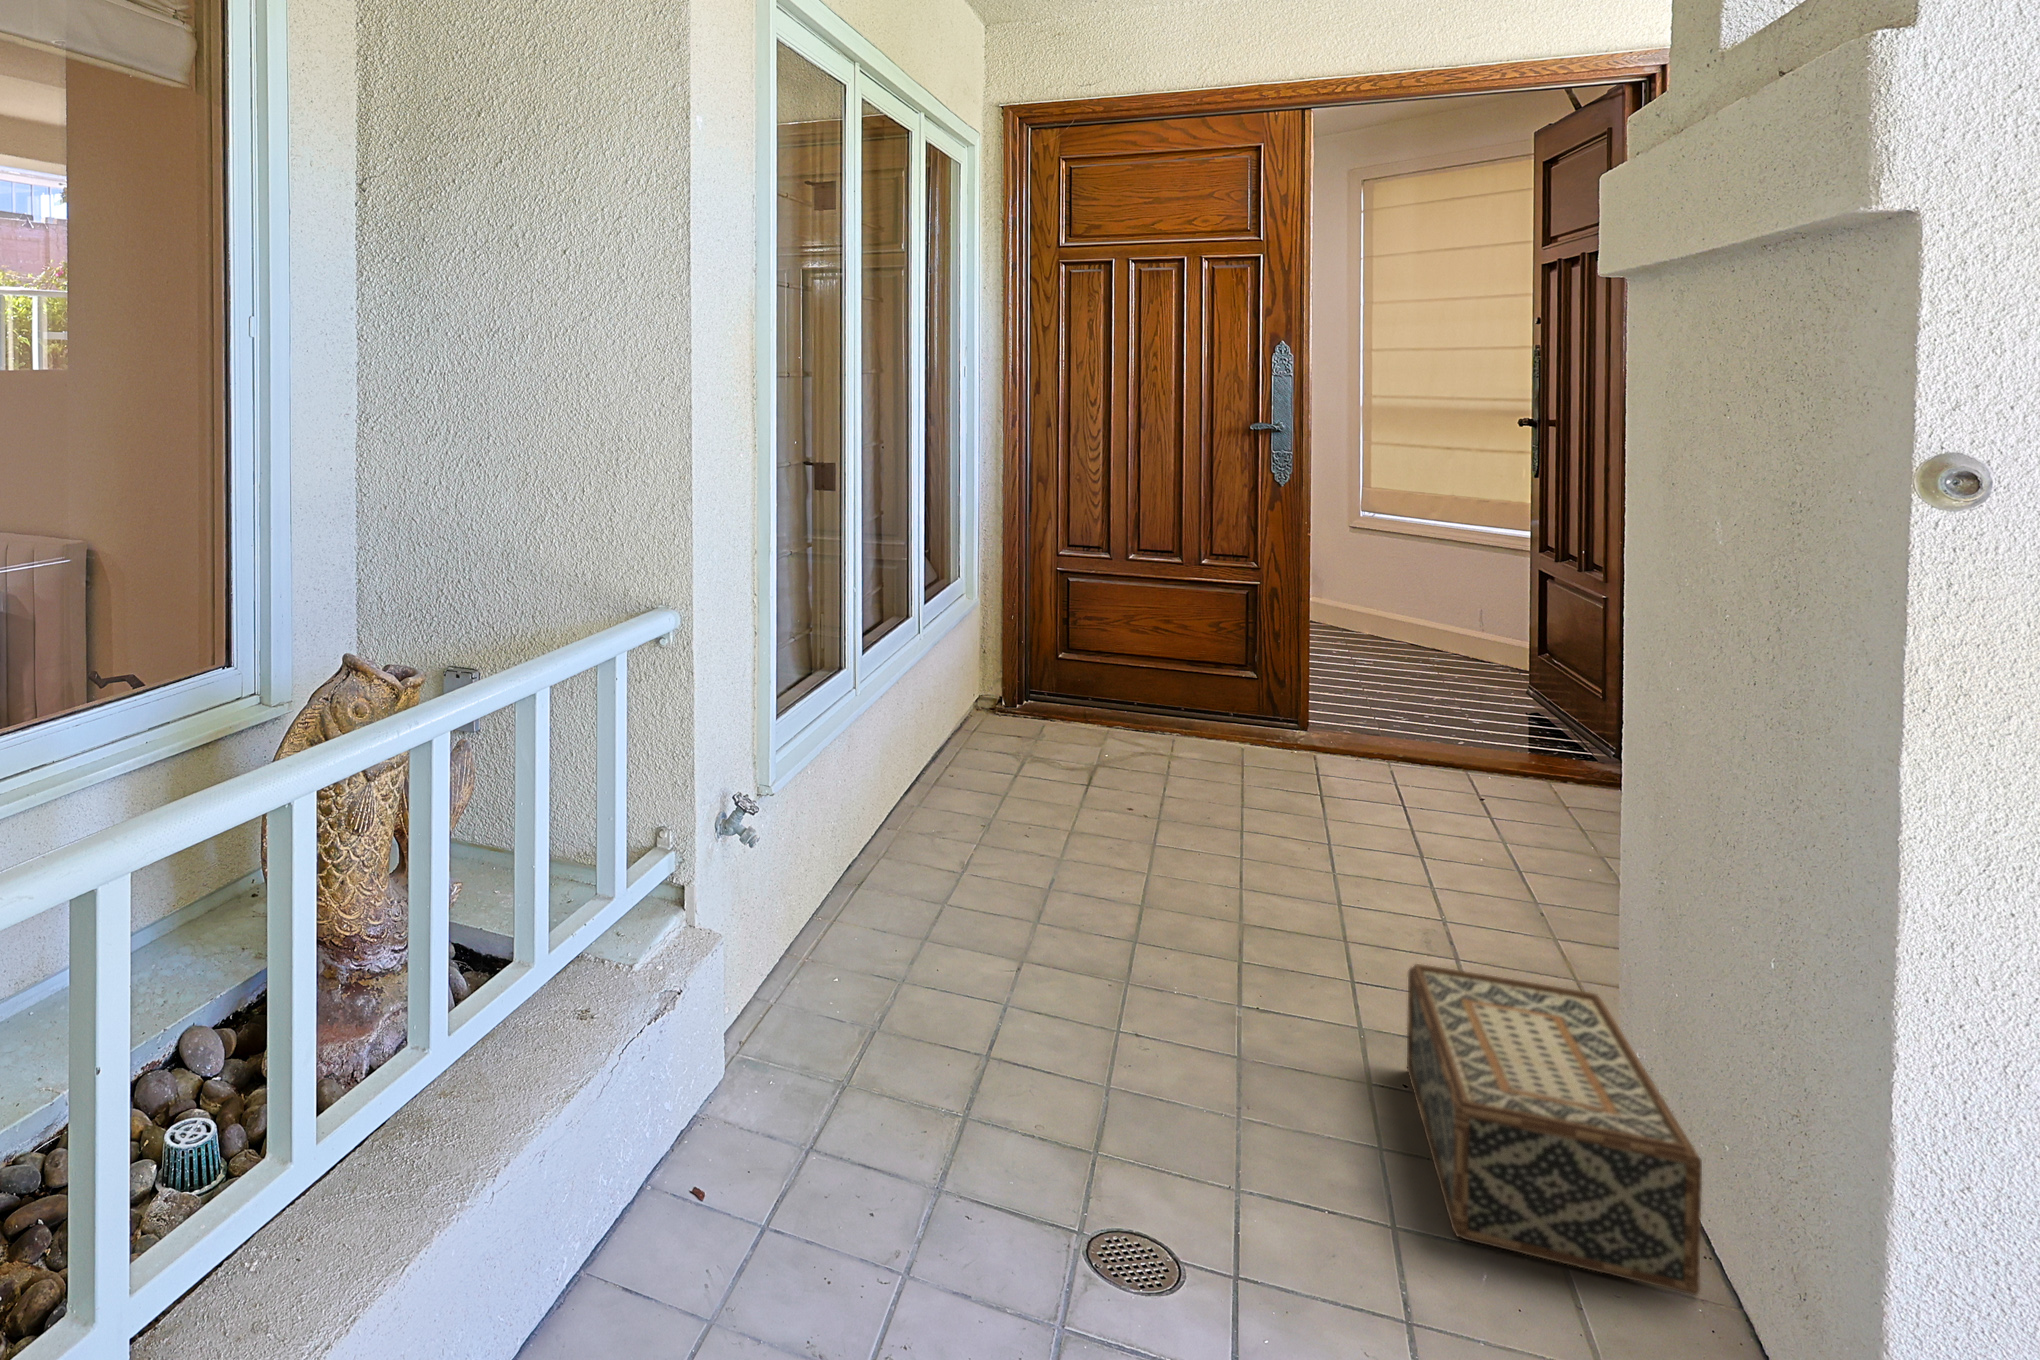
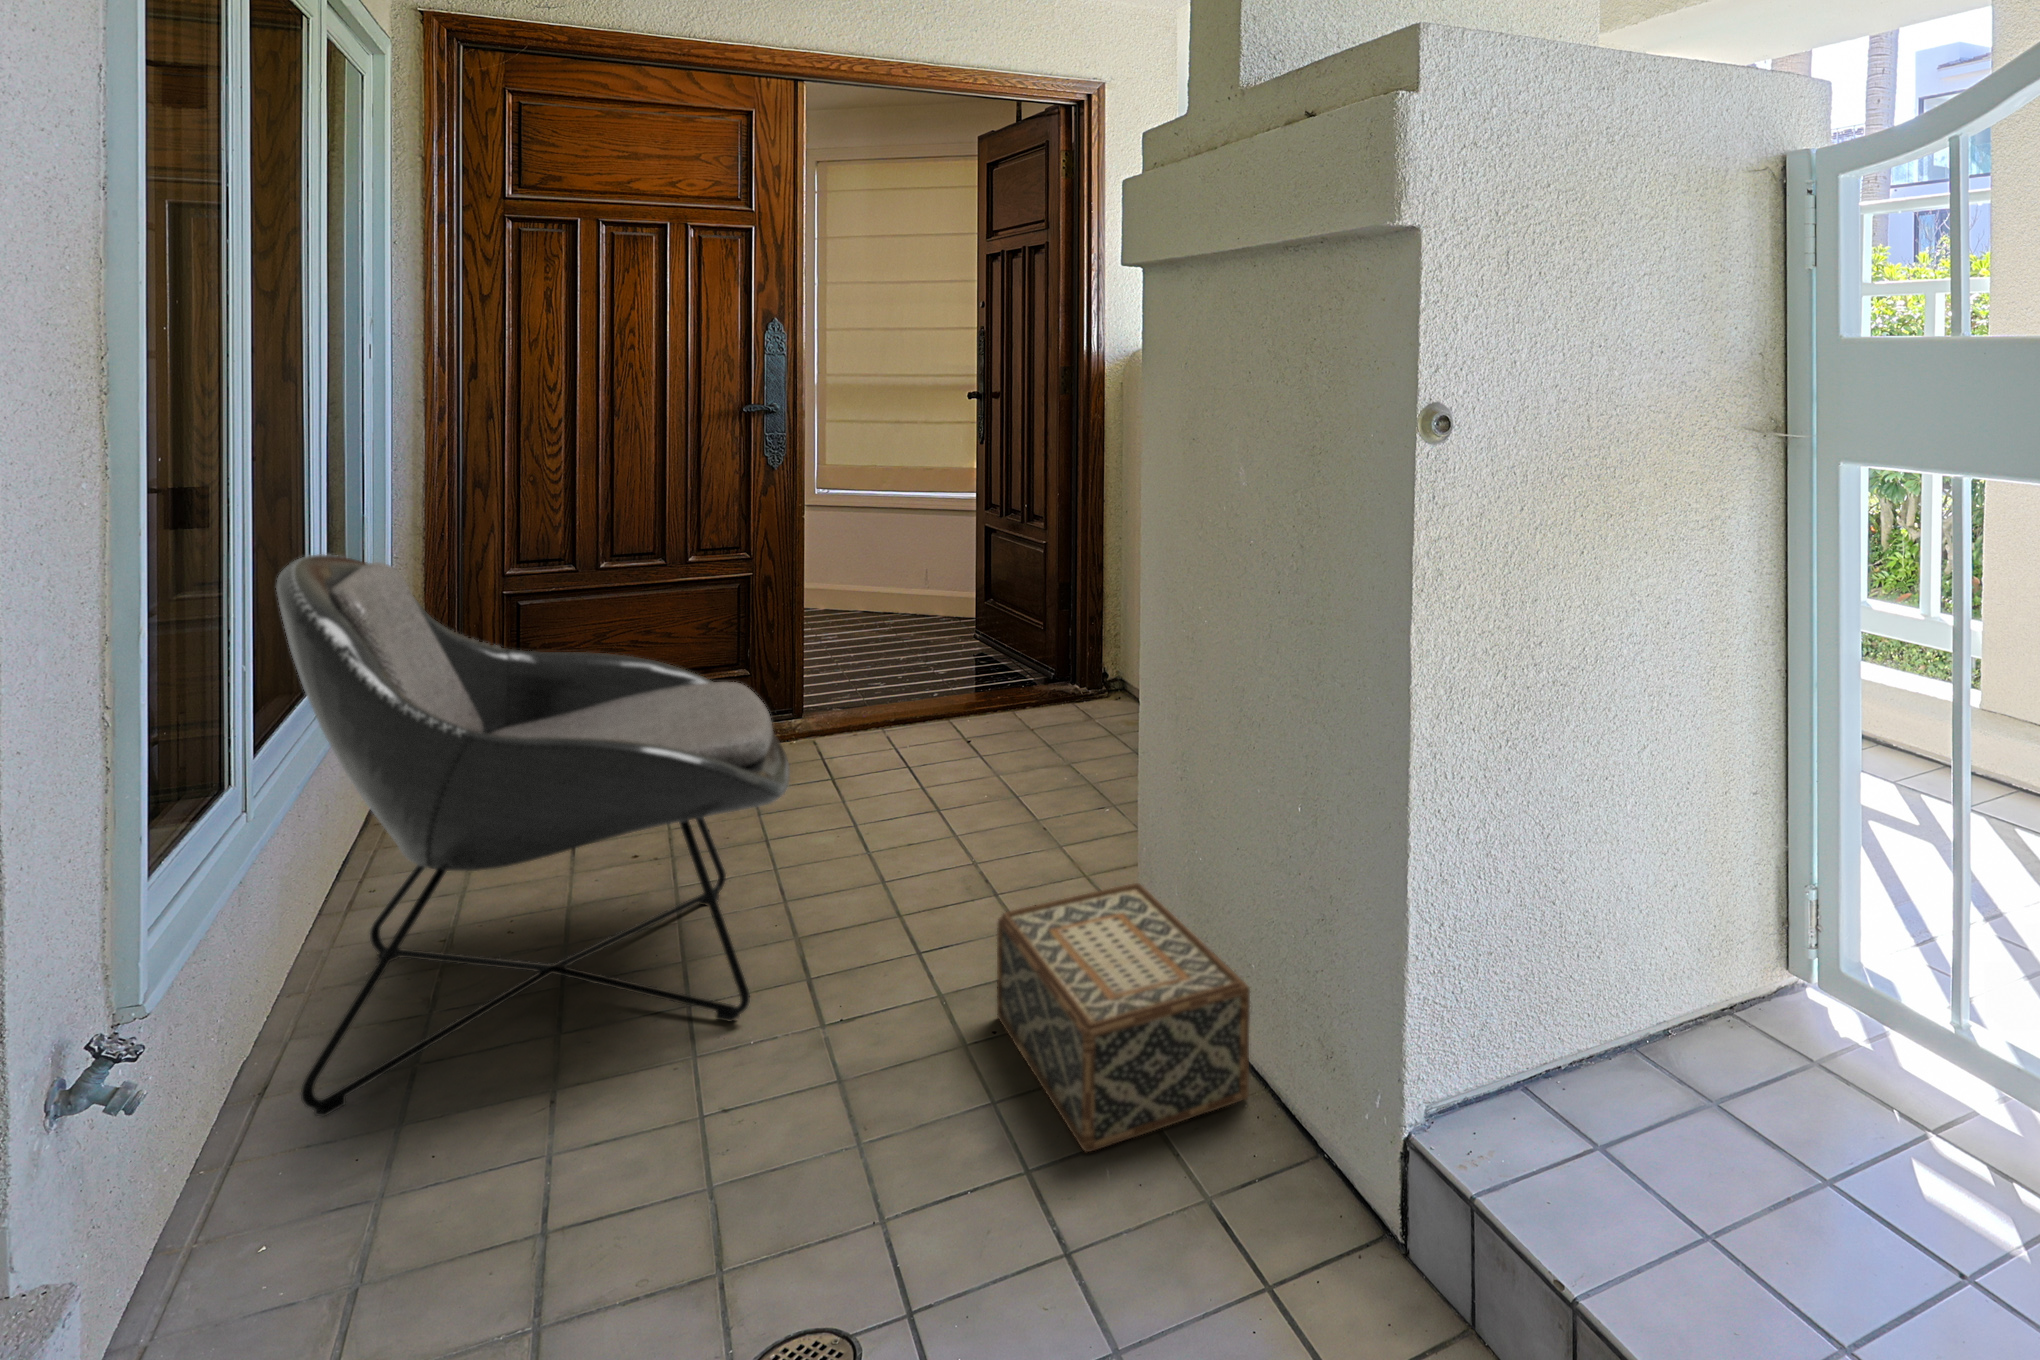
lounge chair: none [877,526,1228,968] -> present [276,554,790,1116]

